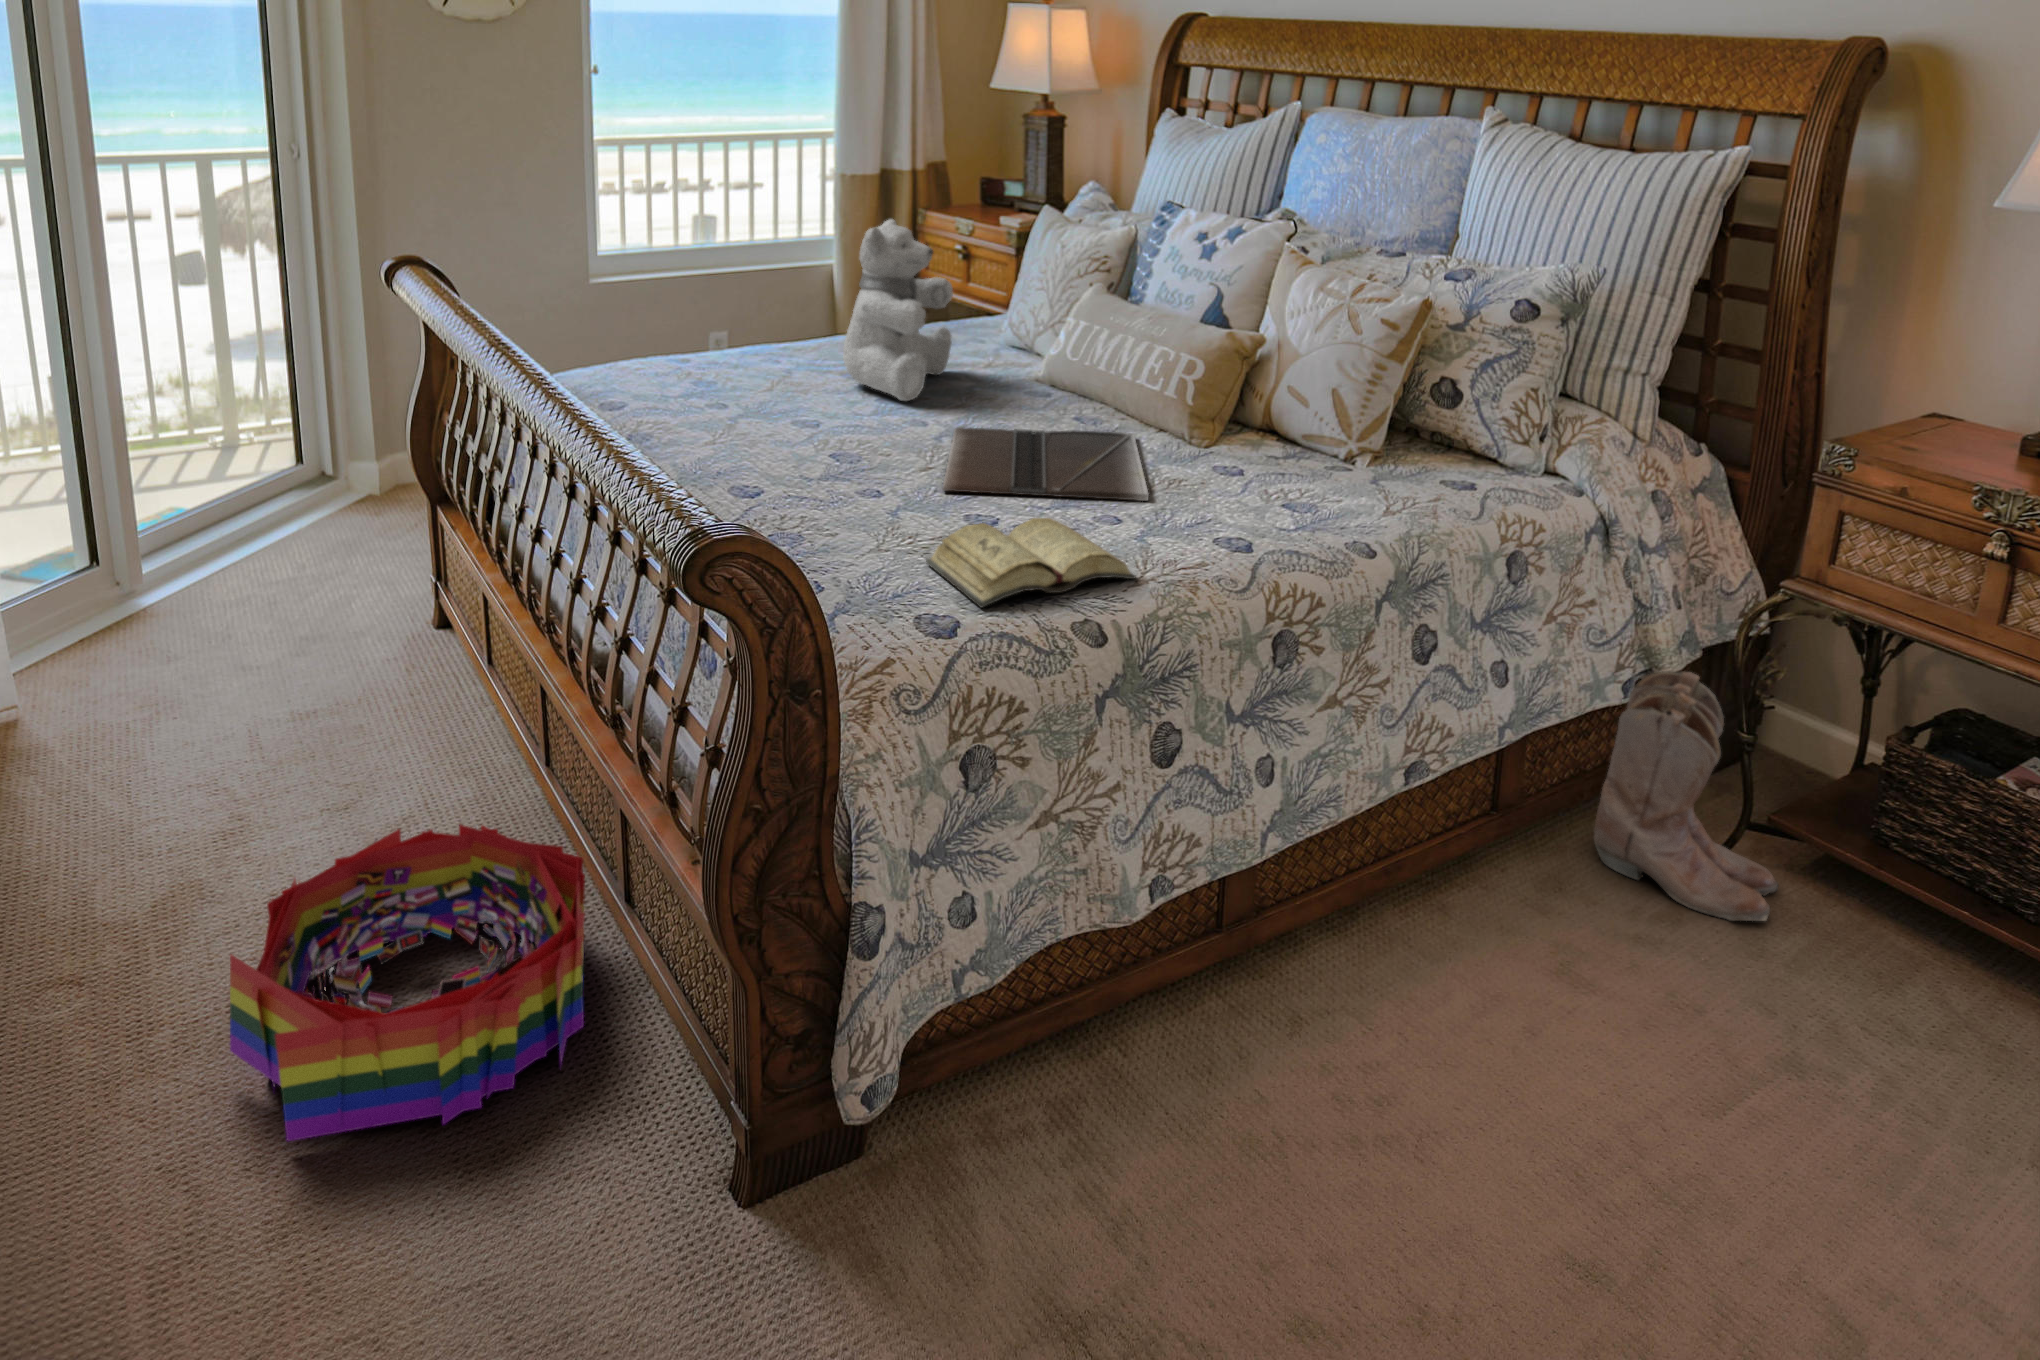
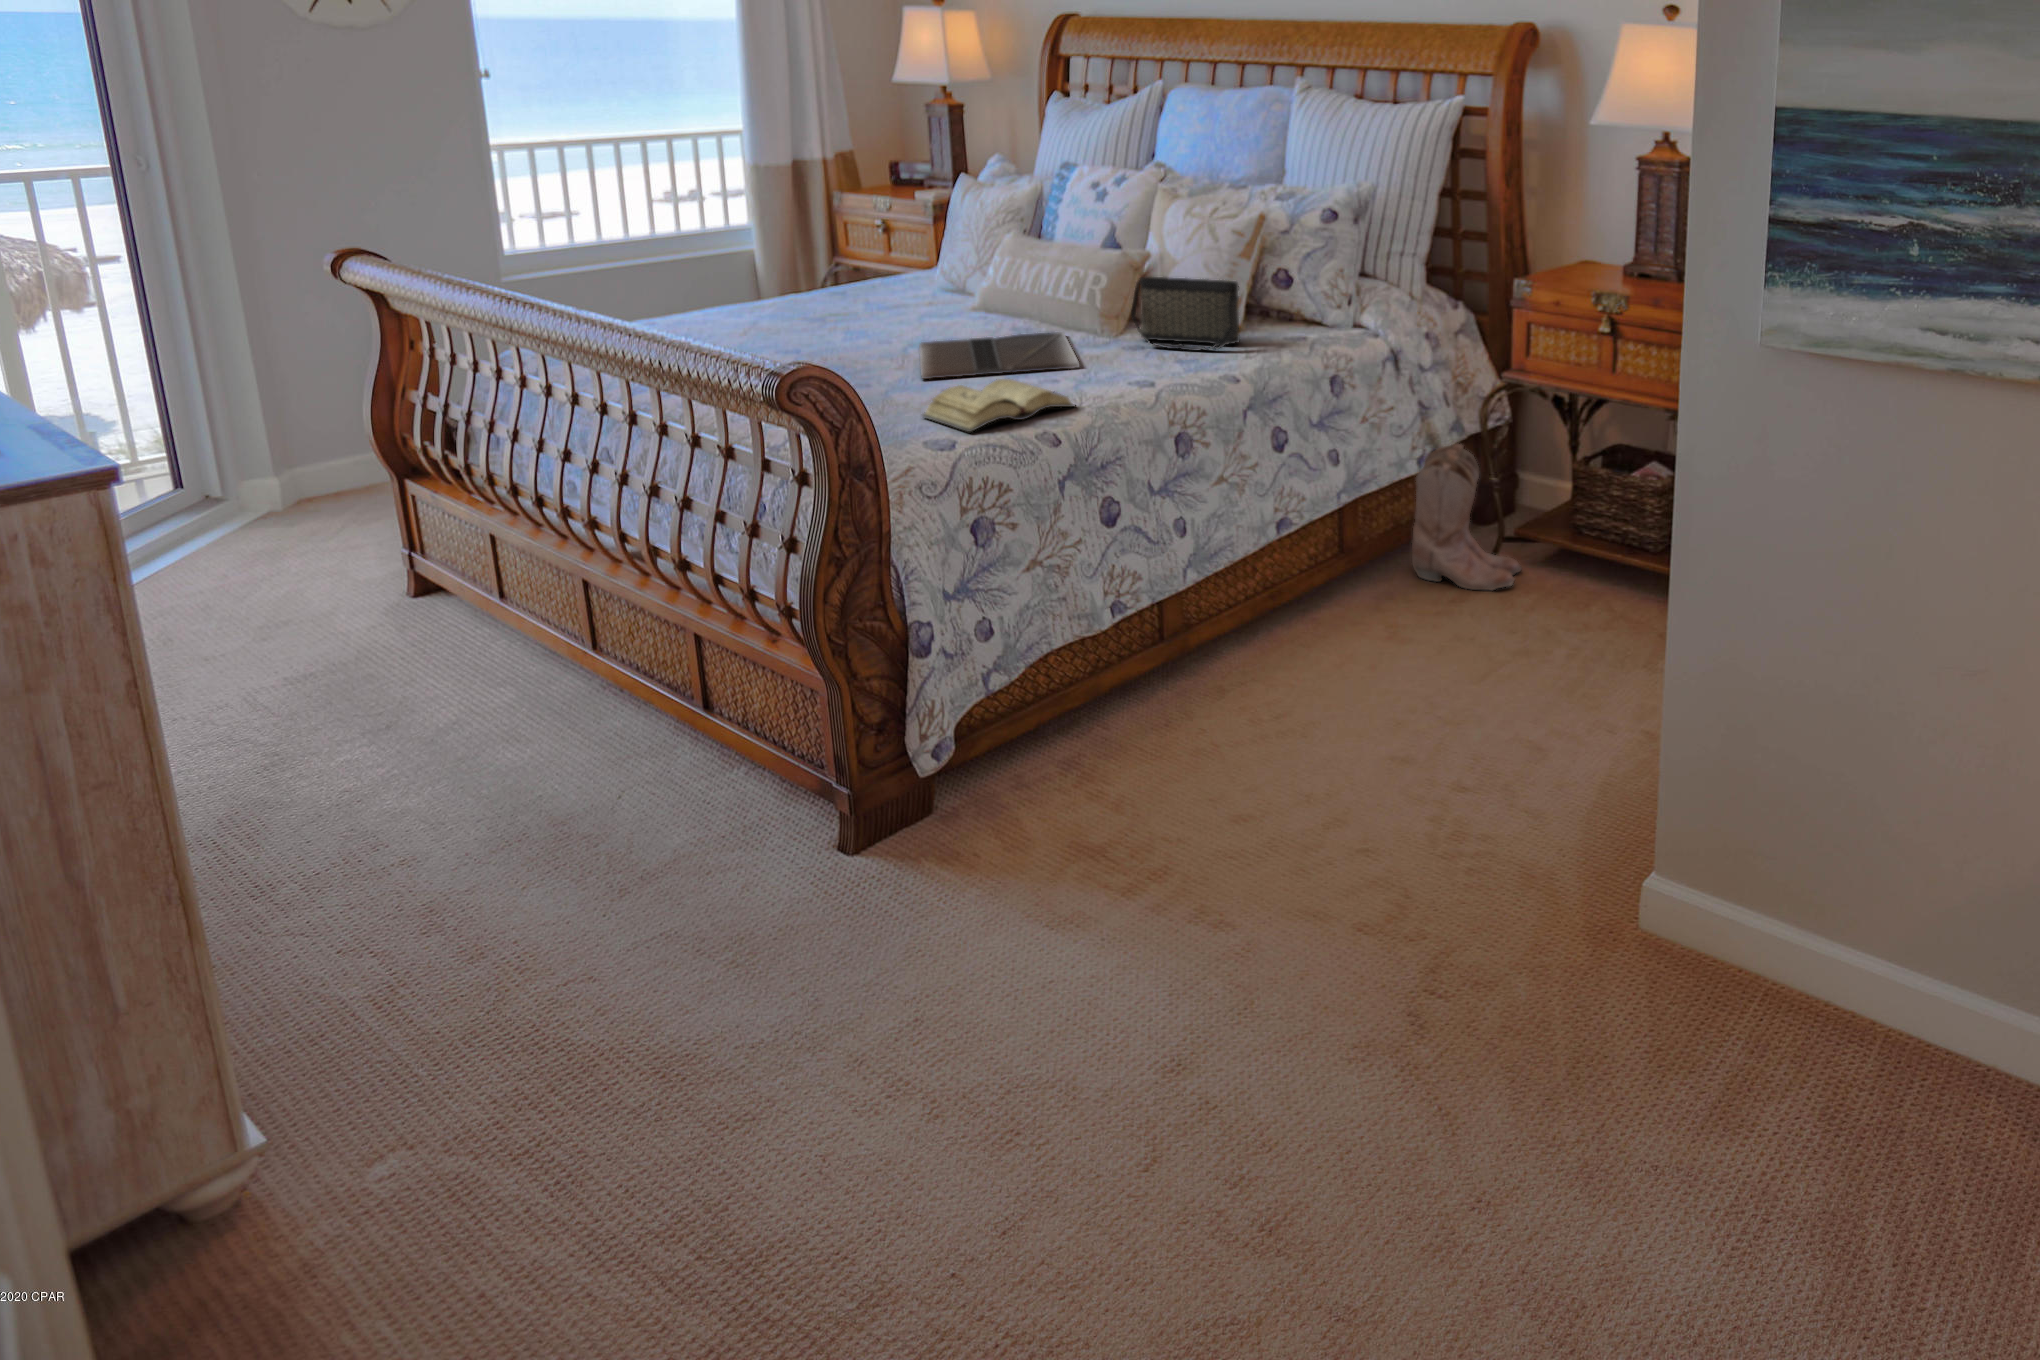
teddy bear: present [843,219,953,401] -> none [808,188,903,332]
handbag: none [1226,374,1386,495] -> present [1131,277,1240,351]
storage bin: present [230,825,585,1141] -> none [372,684,689,905]

